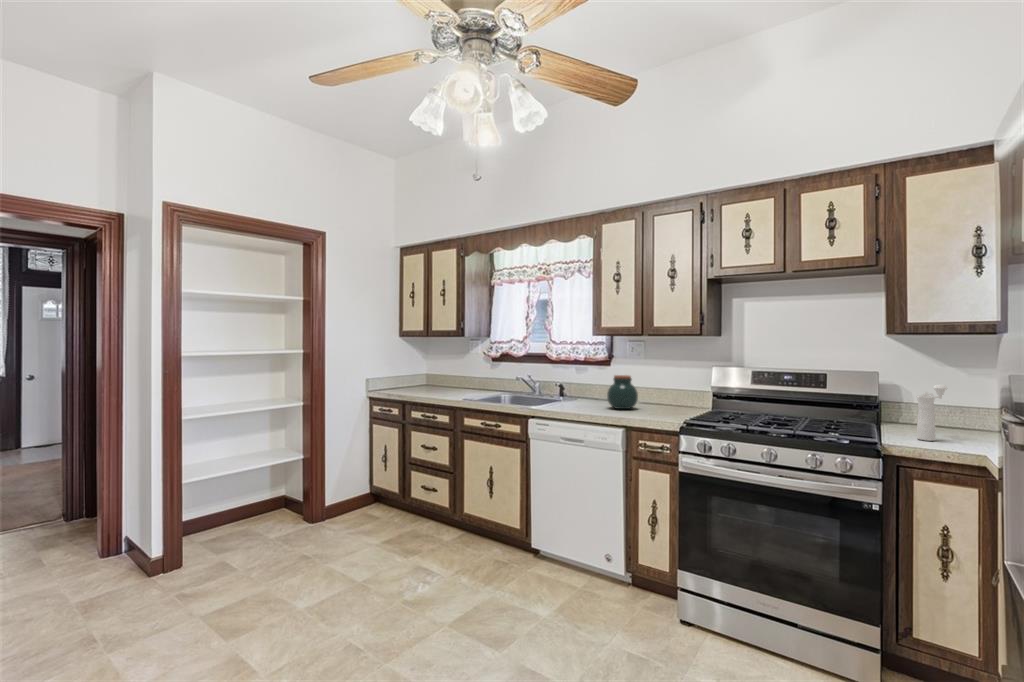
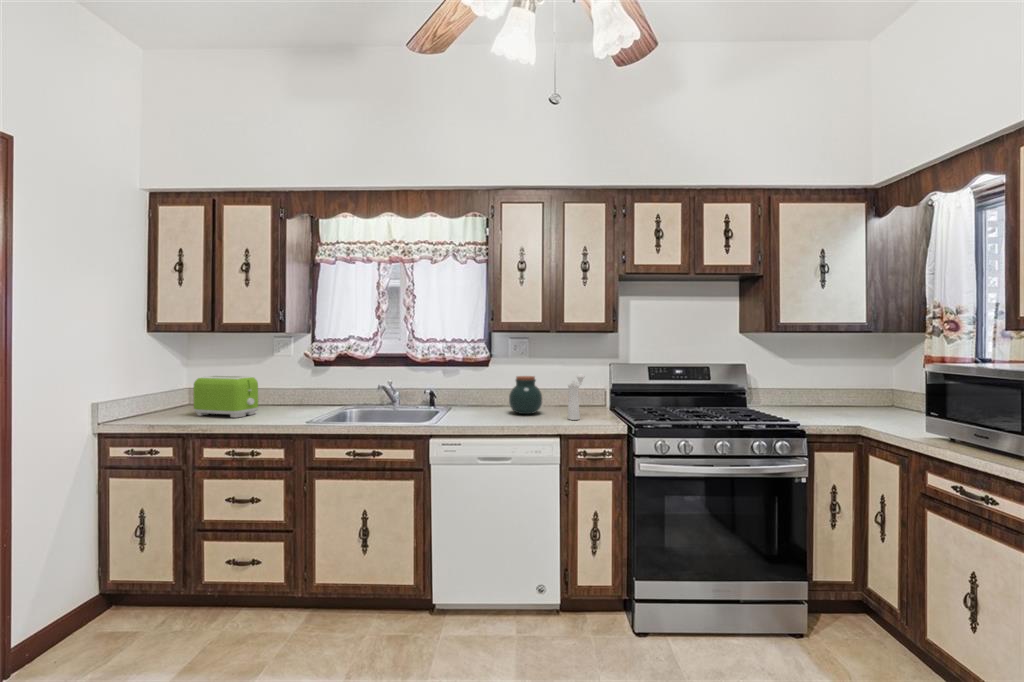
toaster: none [415,367,448,395] -> present [193,376,258,418]
pepper mill: present [917,385,947,441] -> present [568,374,584,420]

